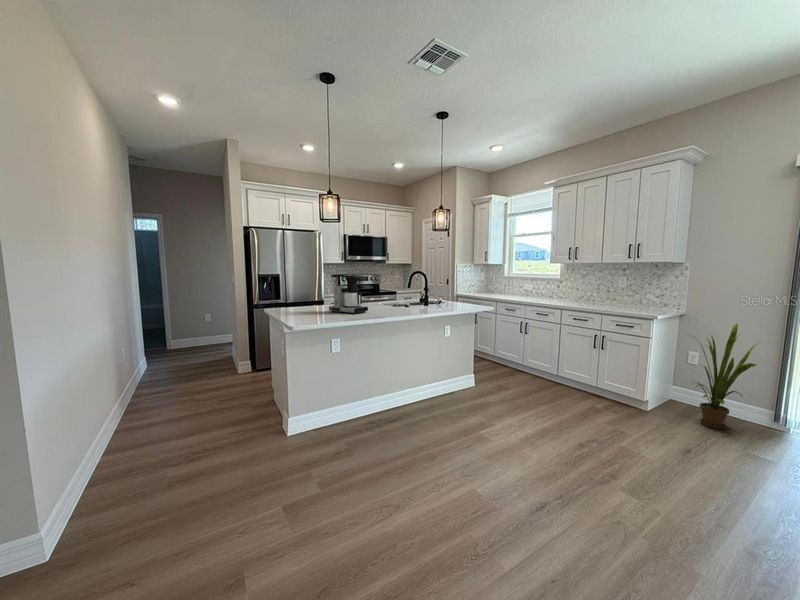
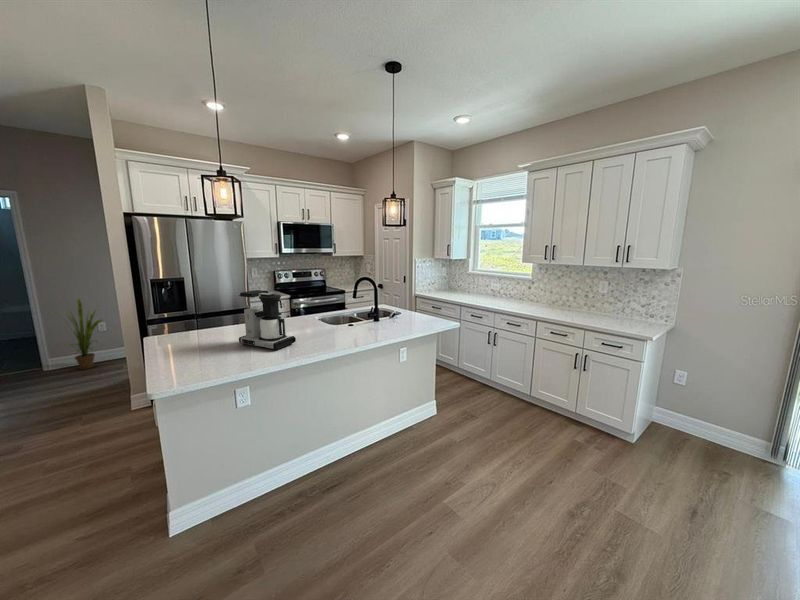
house plant: present [691,324,760,429] -> present [66,298,101,369]

